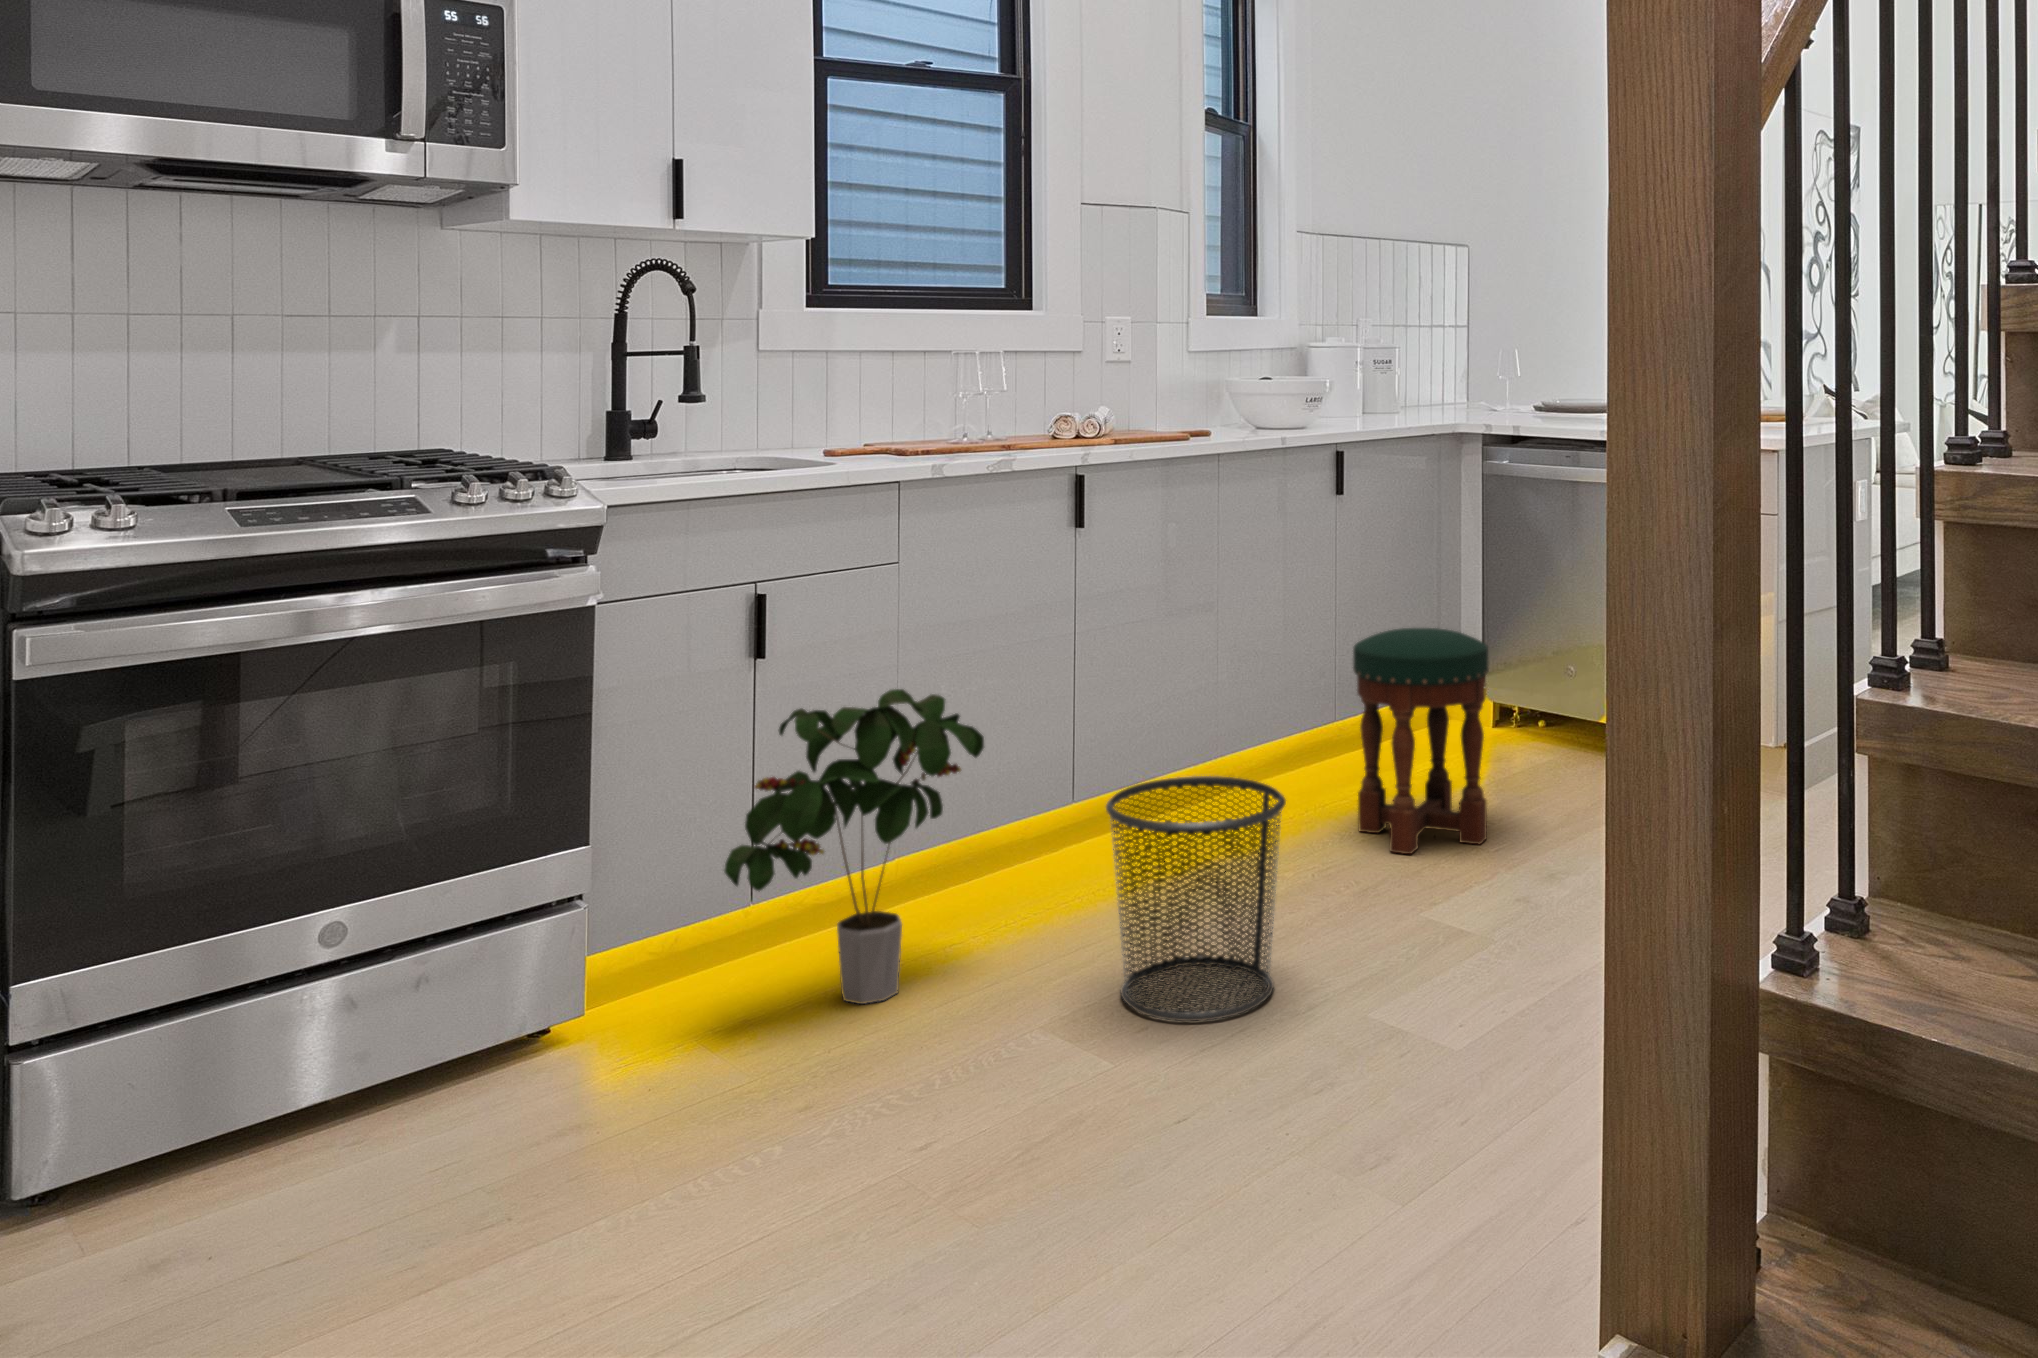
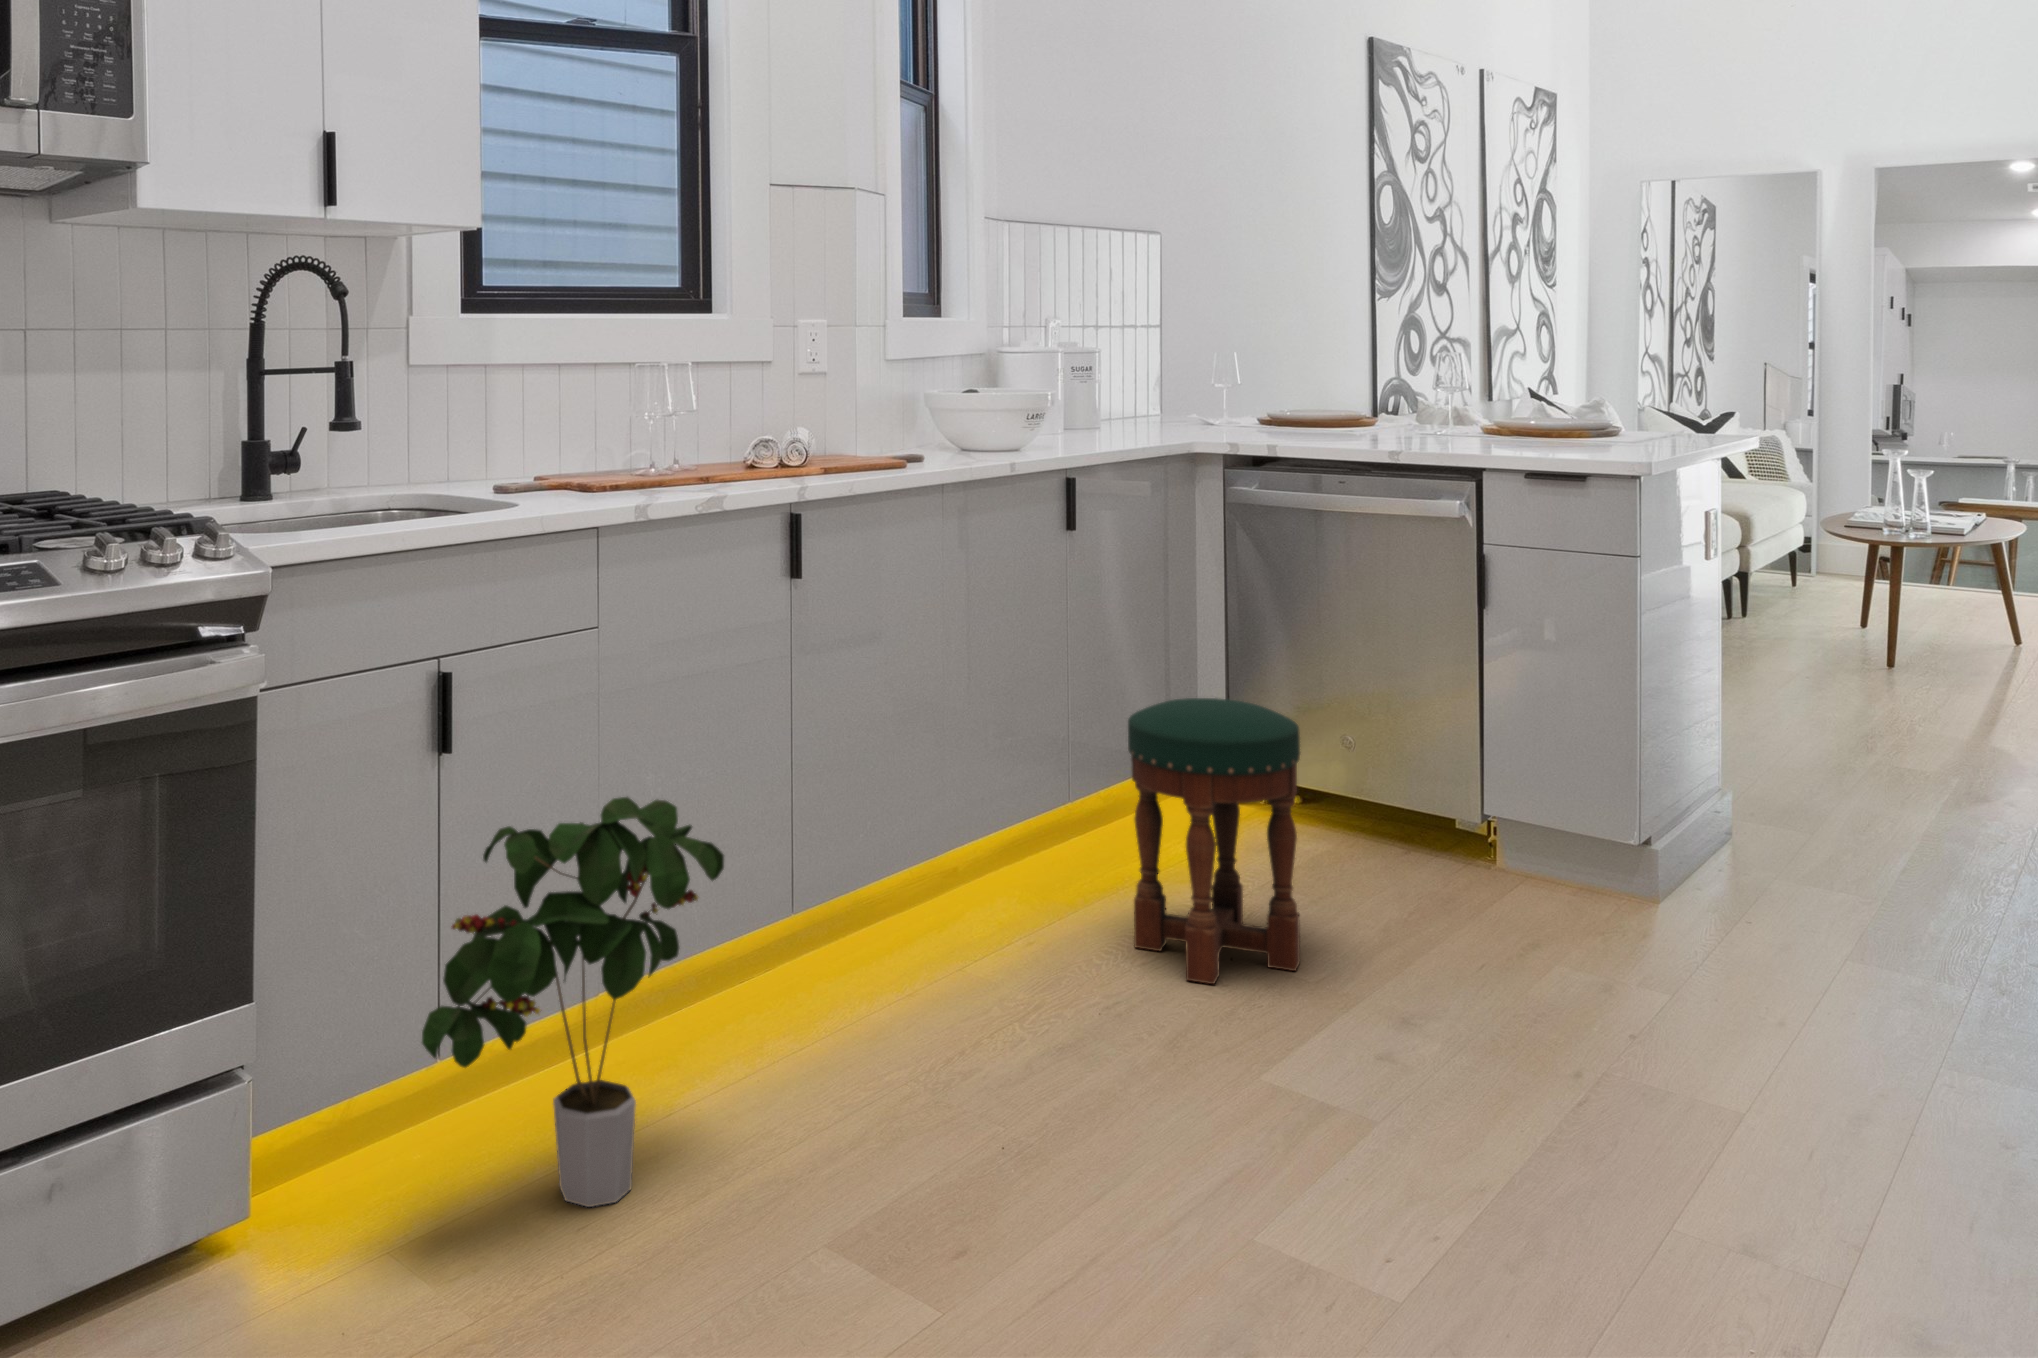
waste bin: present [1106,776,1286,1021] -> none [898,911,1135,1252]

